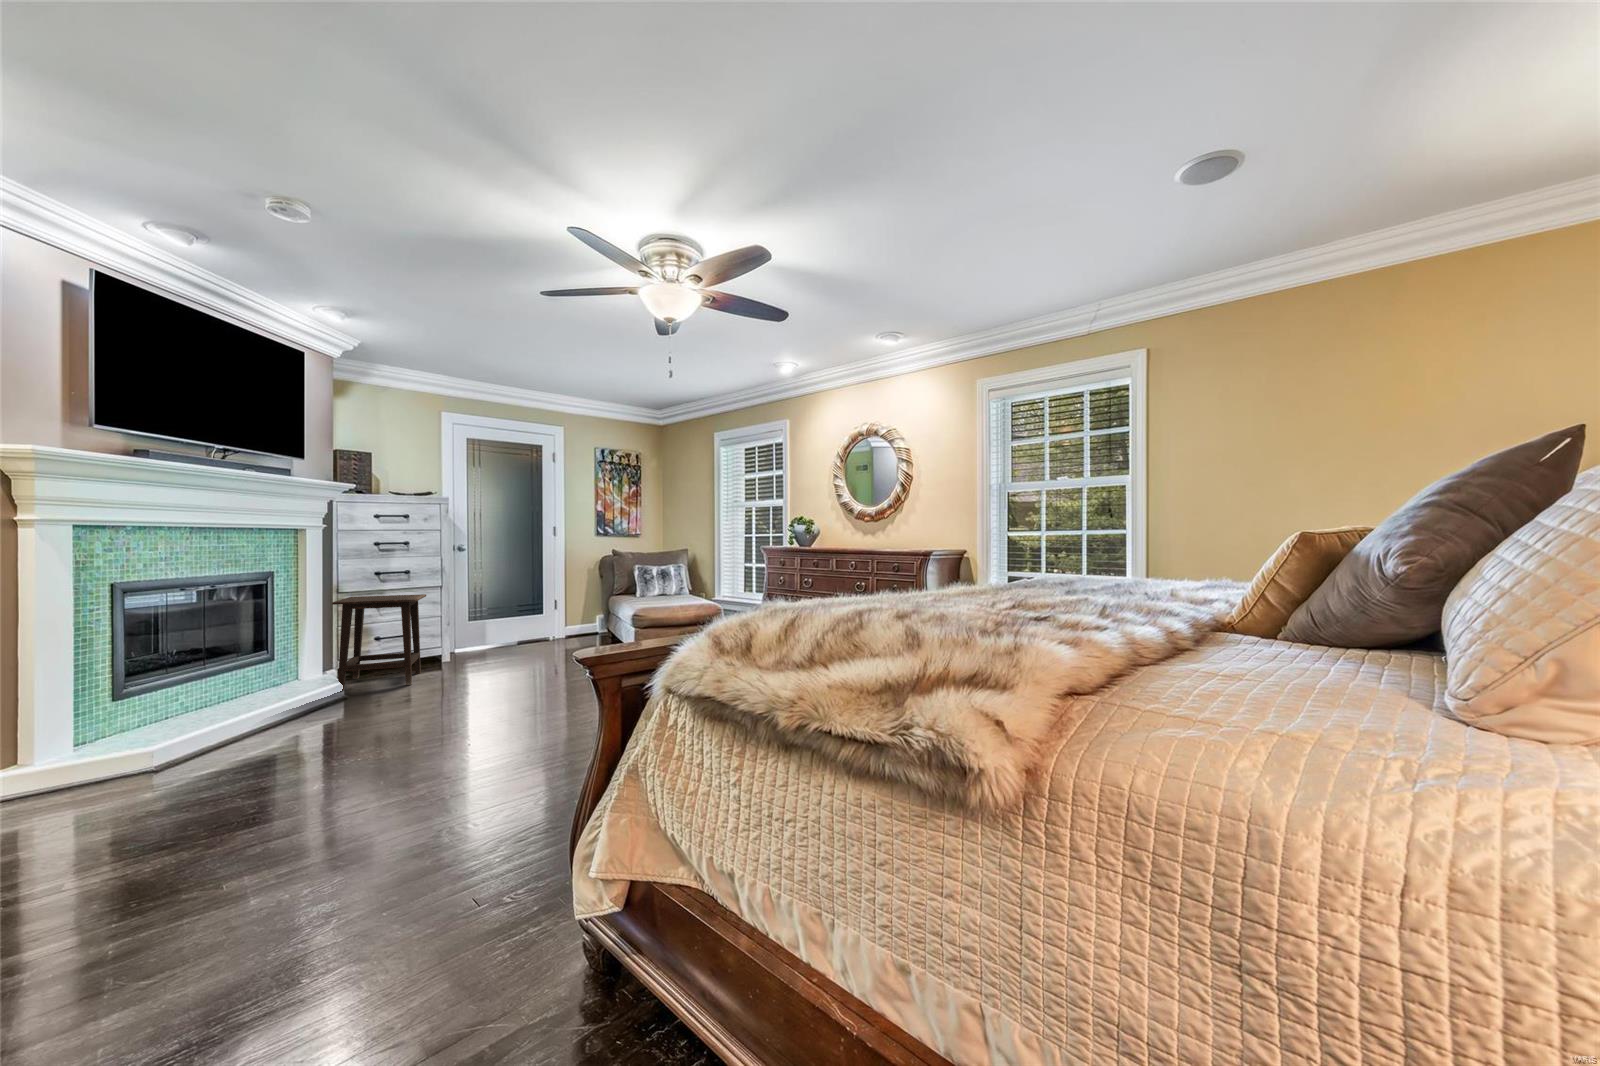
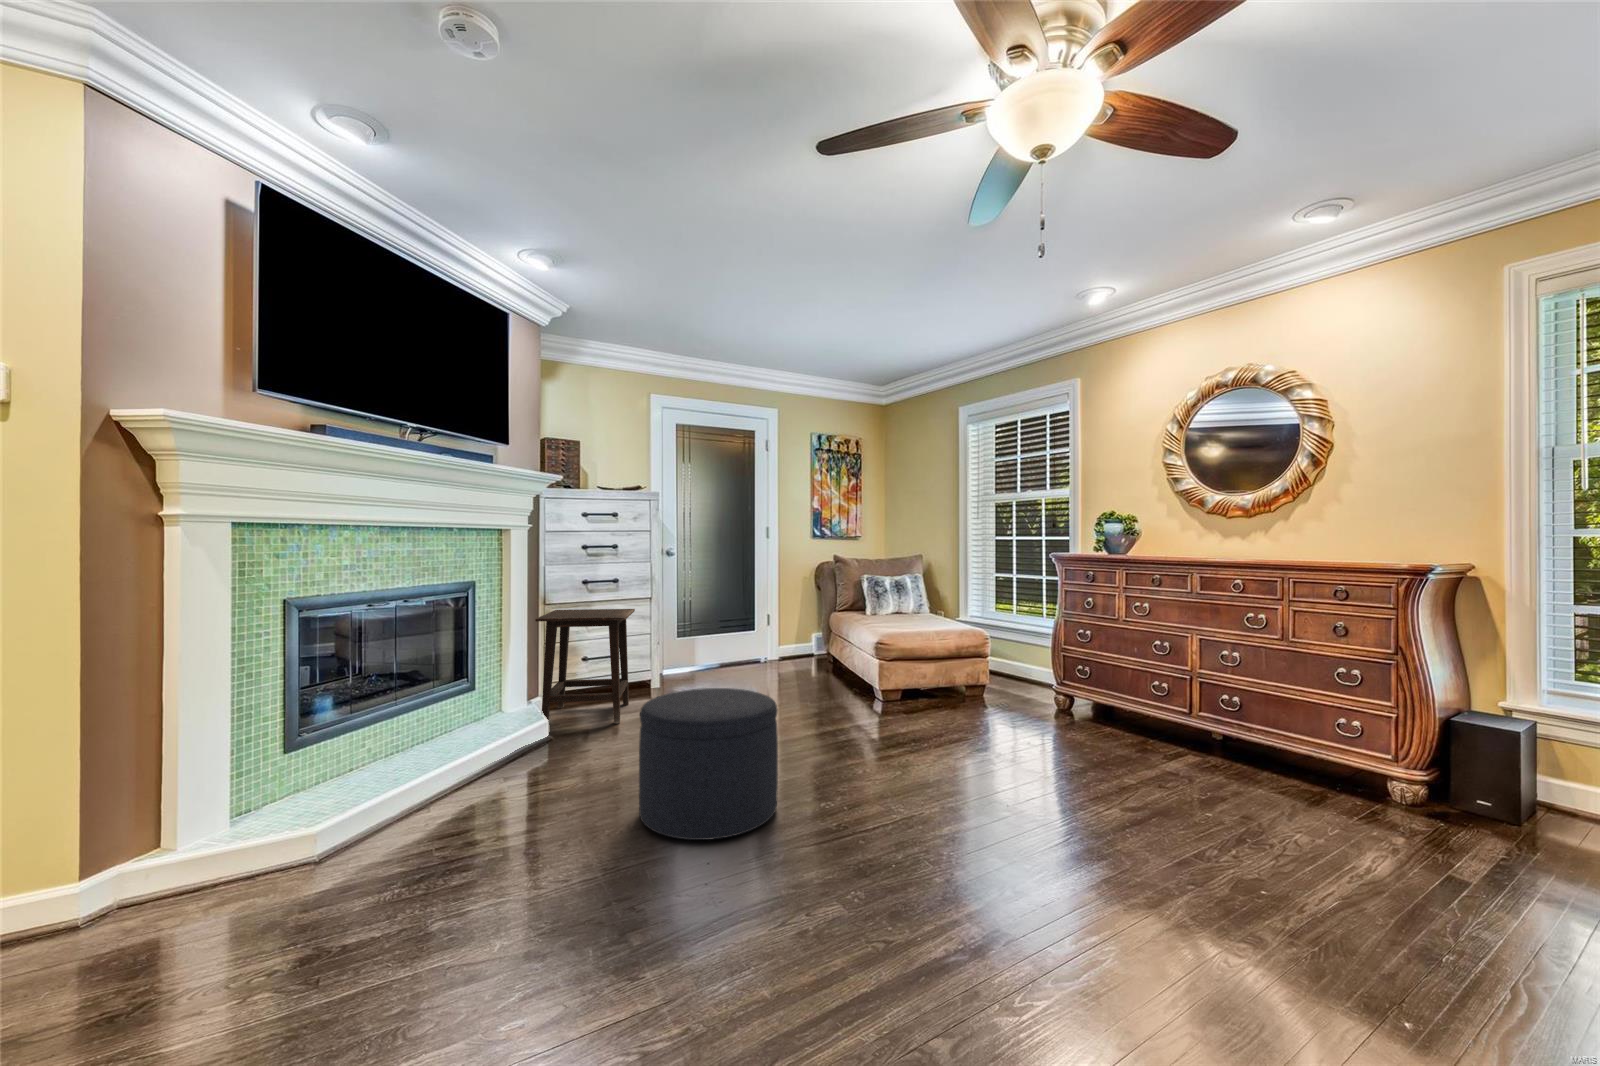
ottoman: none [422,642,529,736] -> present [639,688,778,840]

